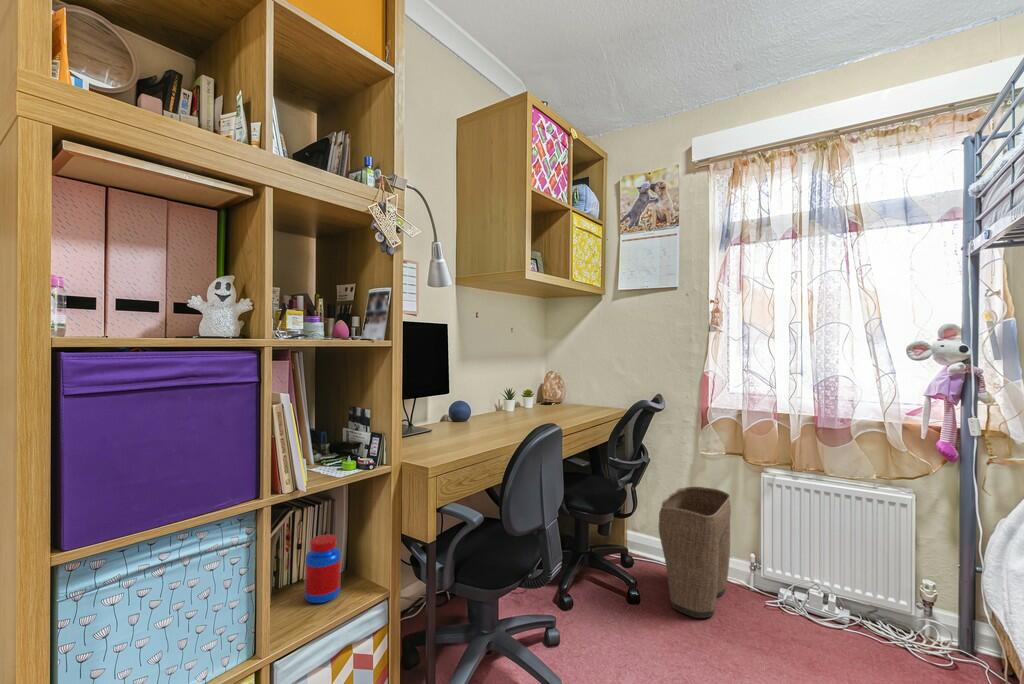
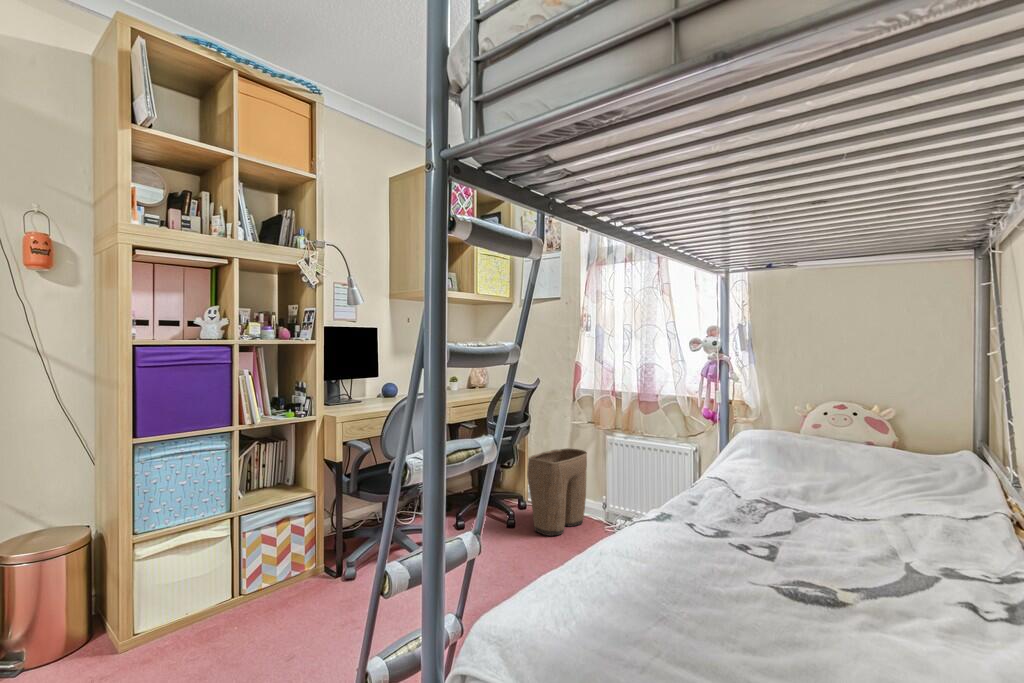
jar: present [305,534,341,603] -> none [264,457,286,495]

